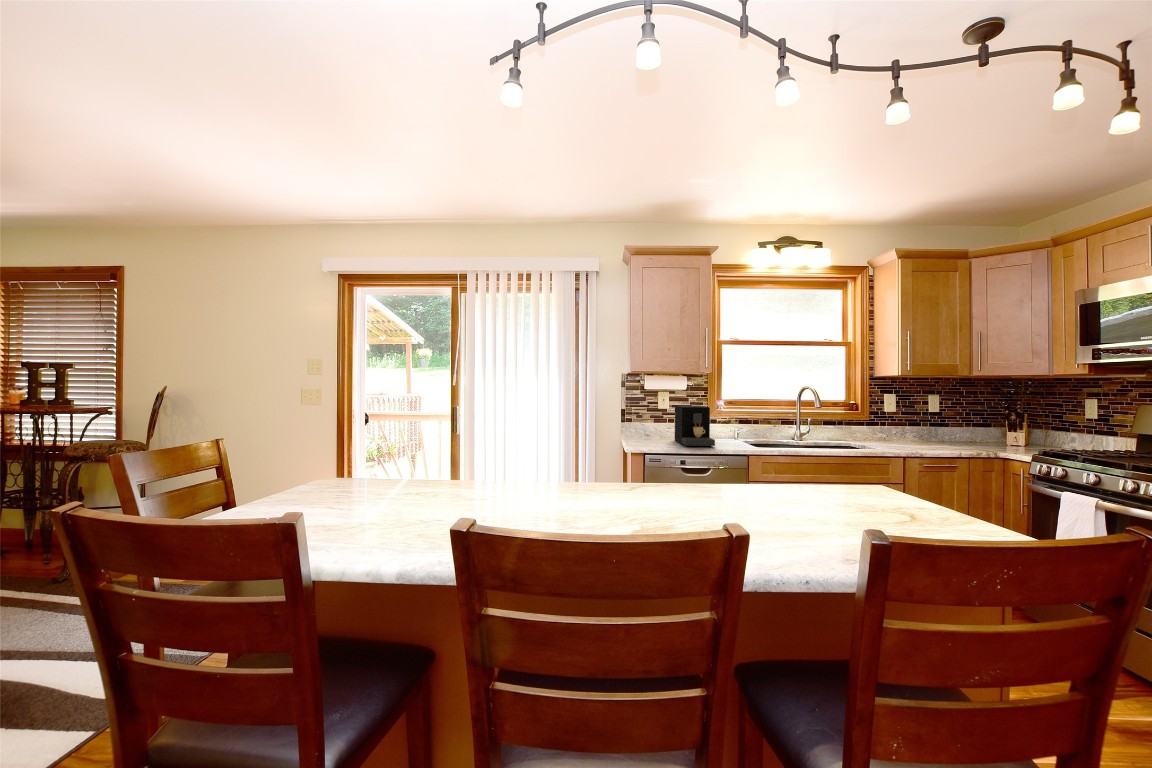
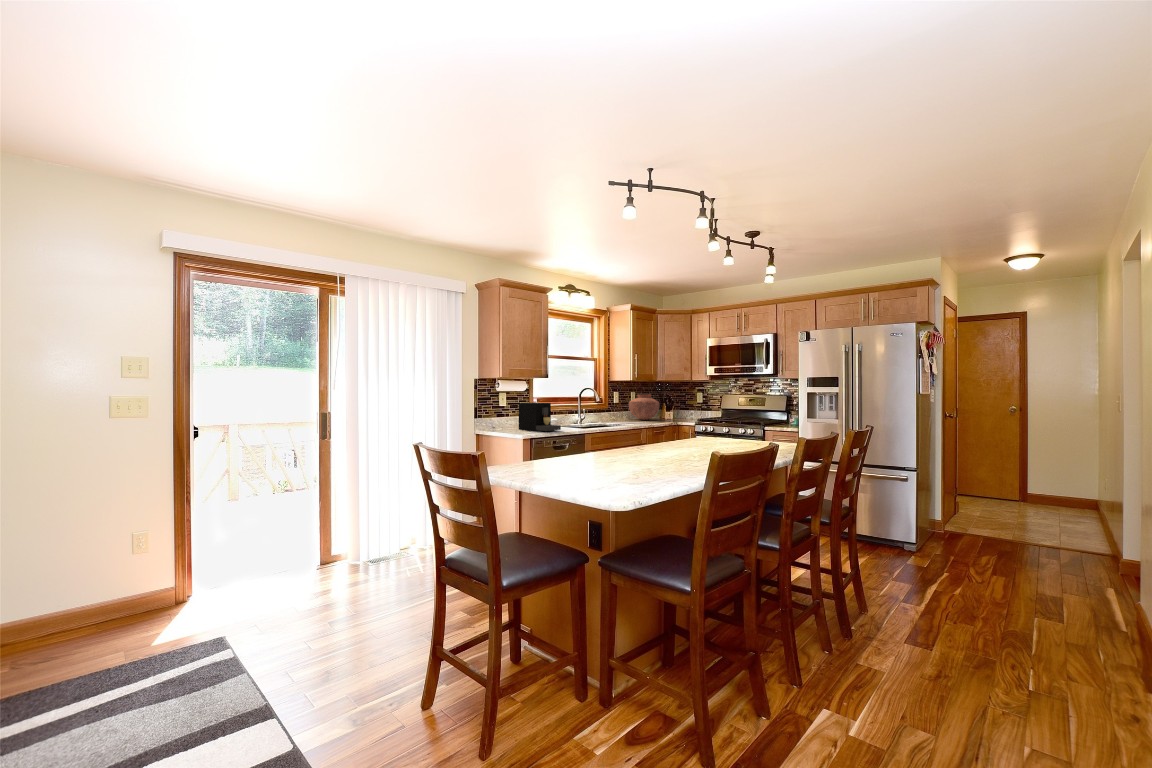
vase: none [916,399,979,443] -> present [629,395,659,420]

